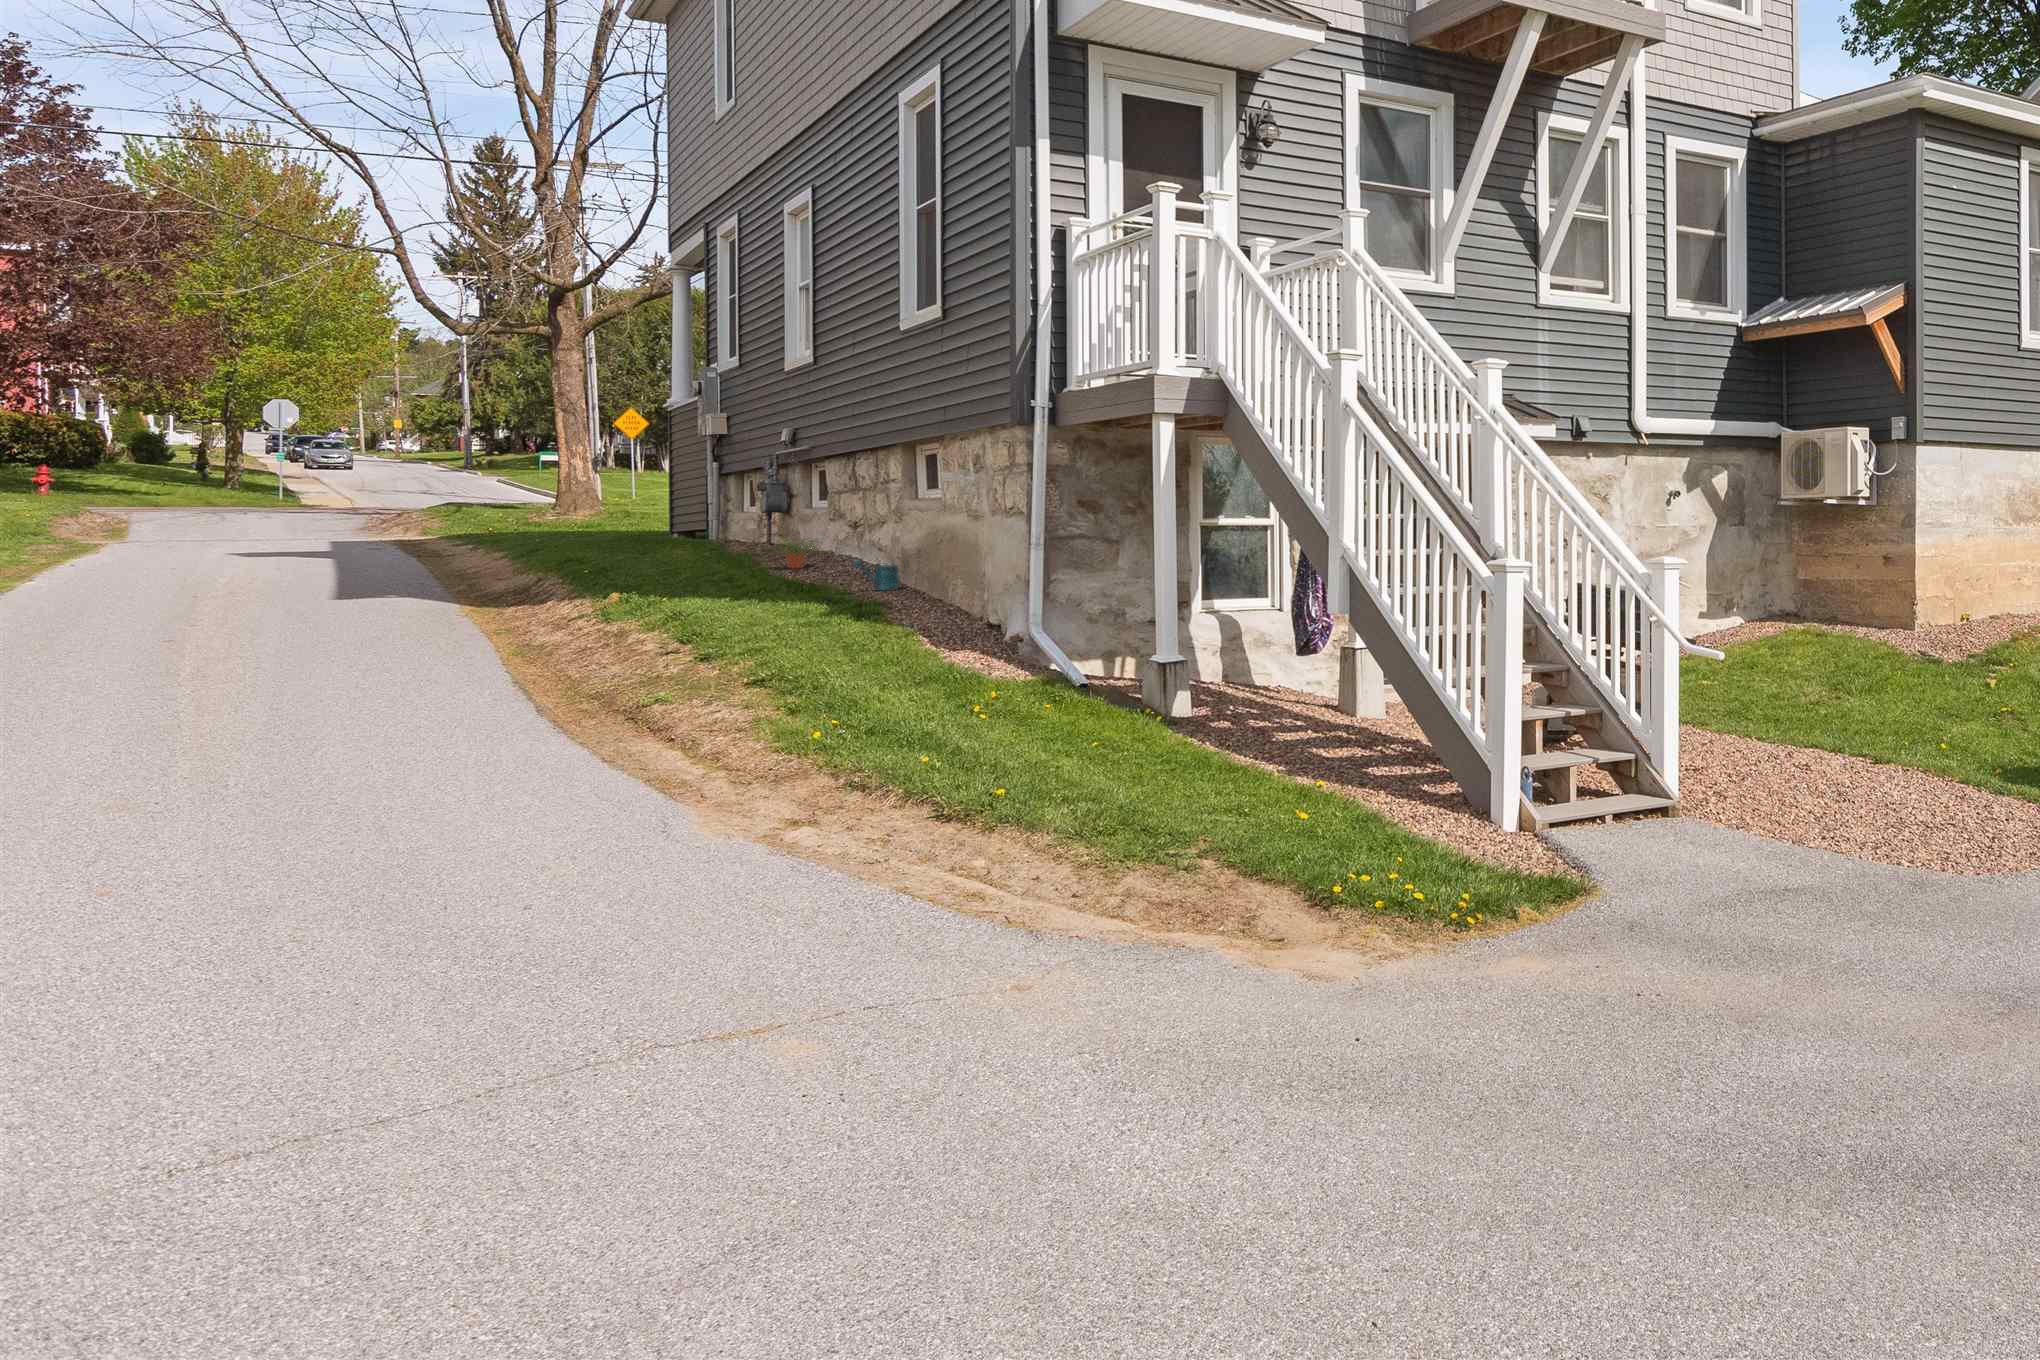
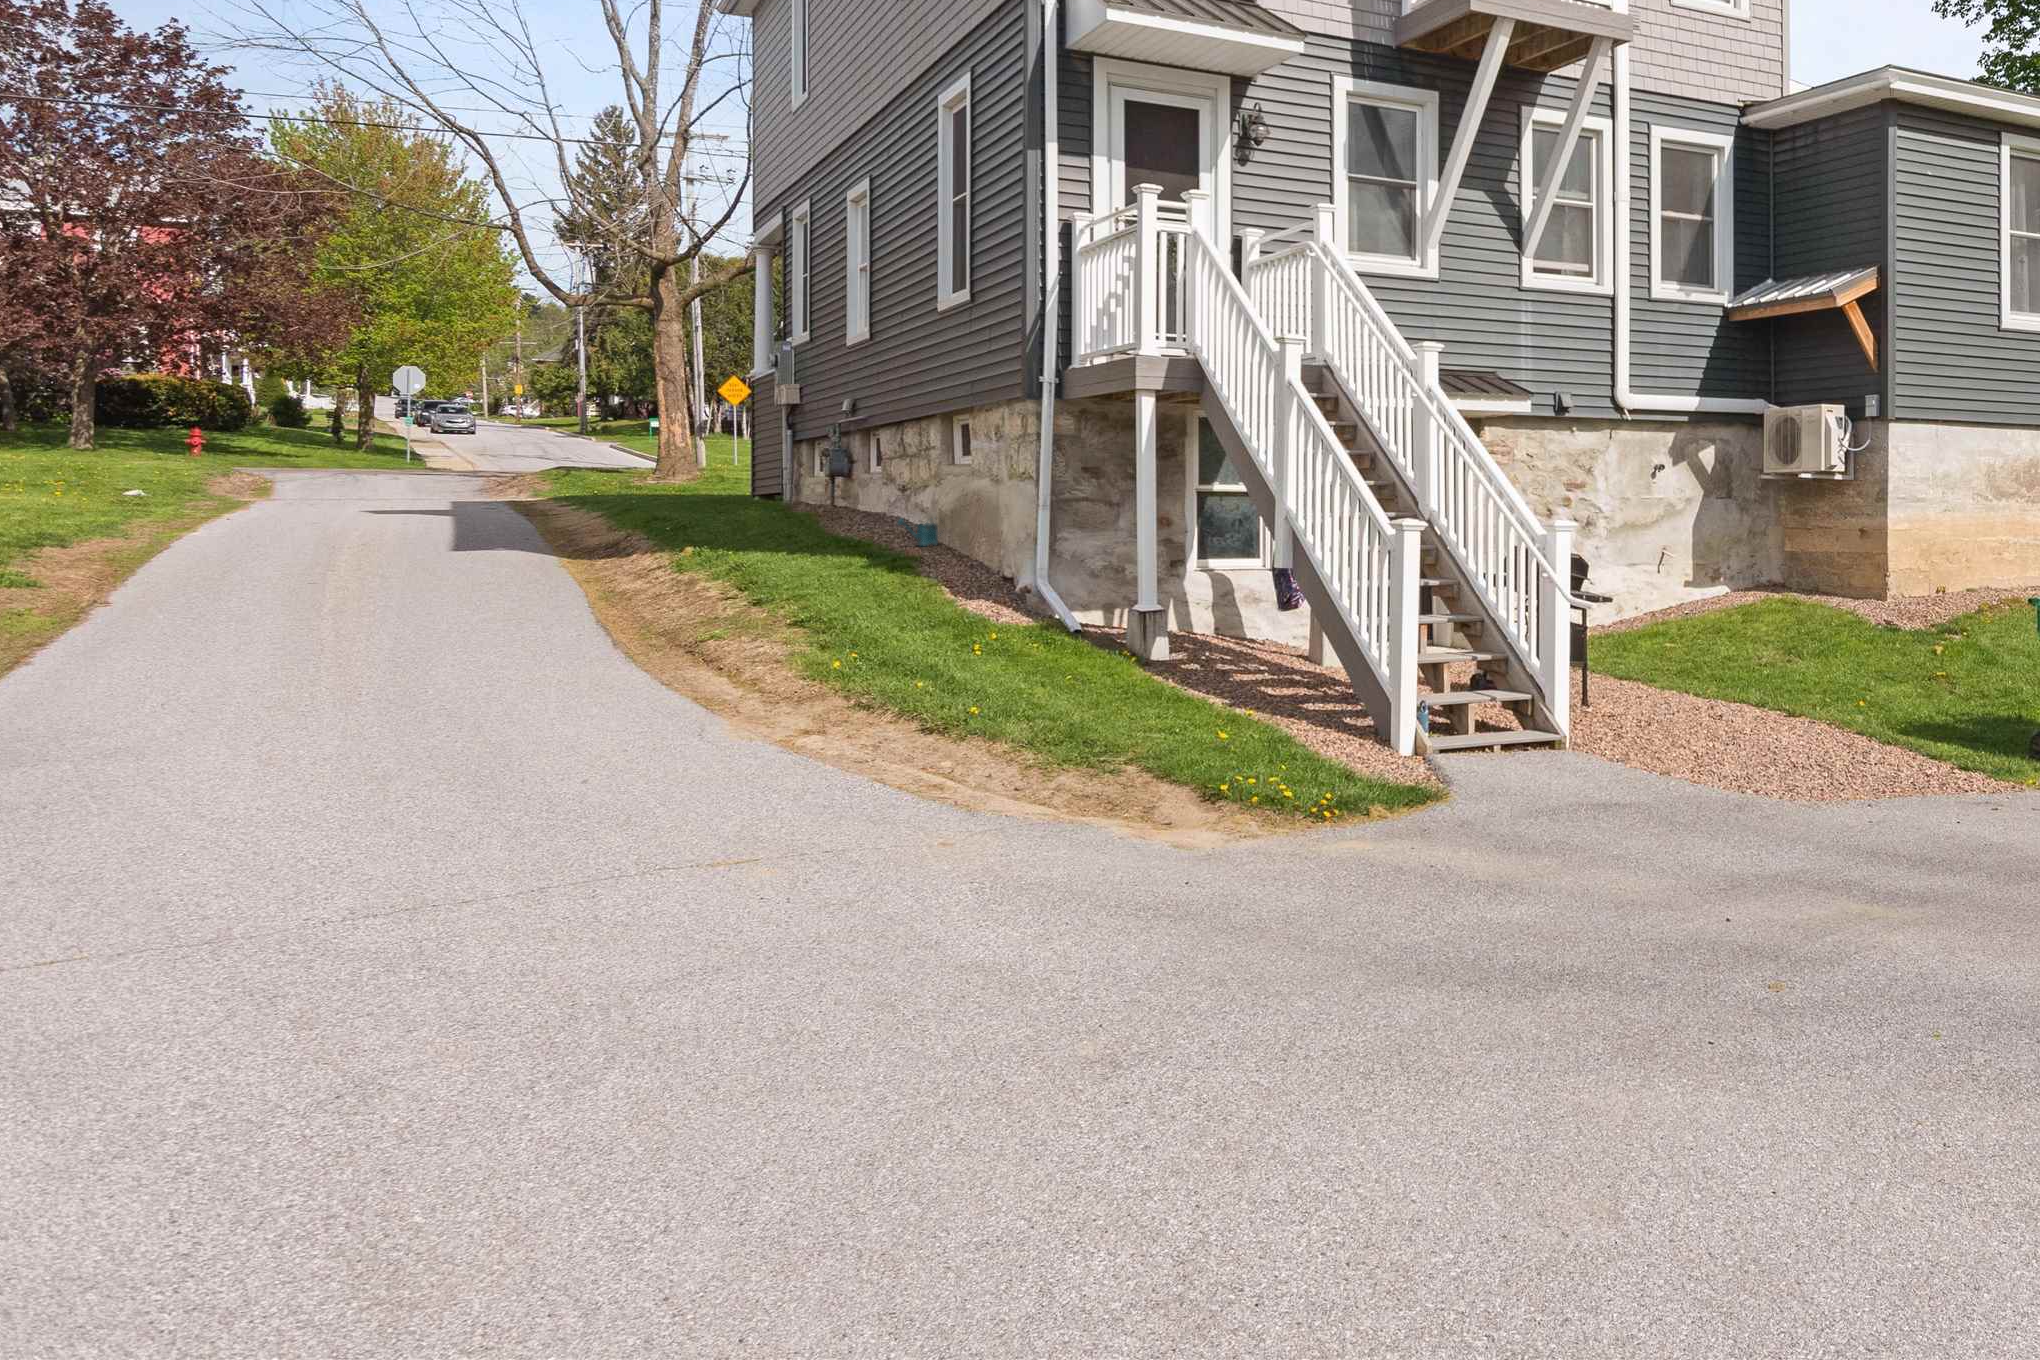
potted plant: present [770,538,822,569] -> none [828,499,882,527]

